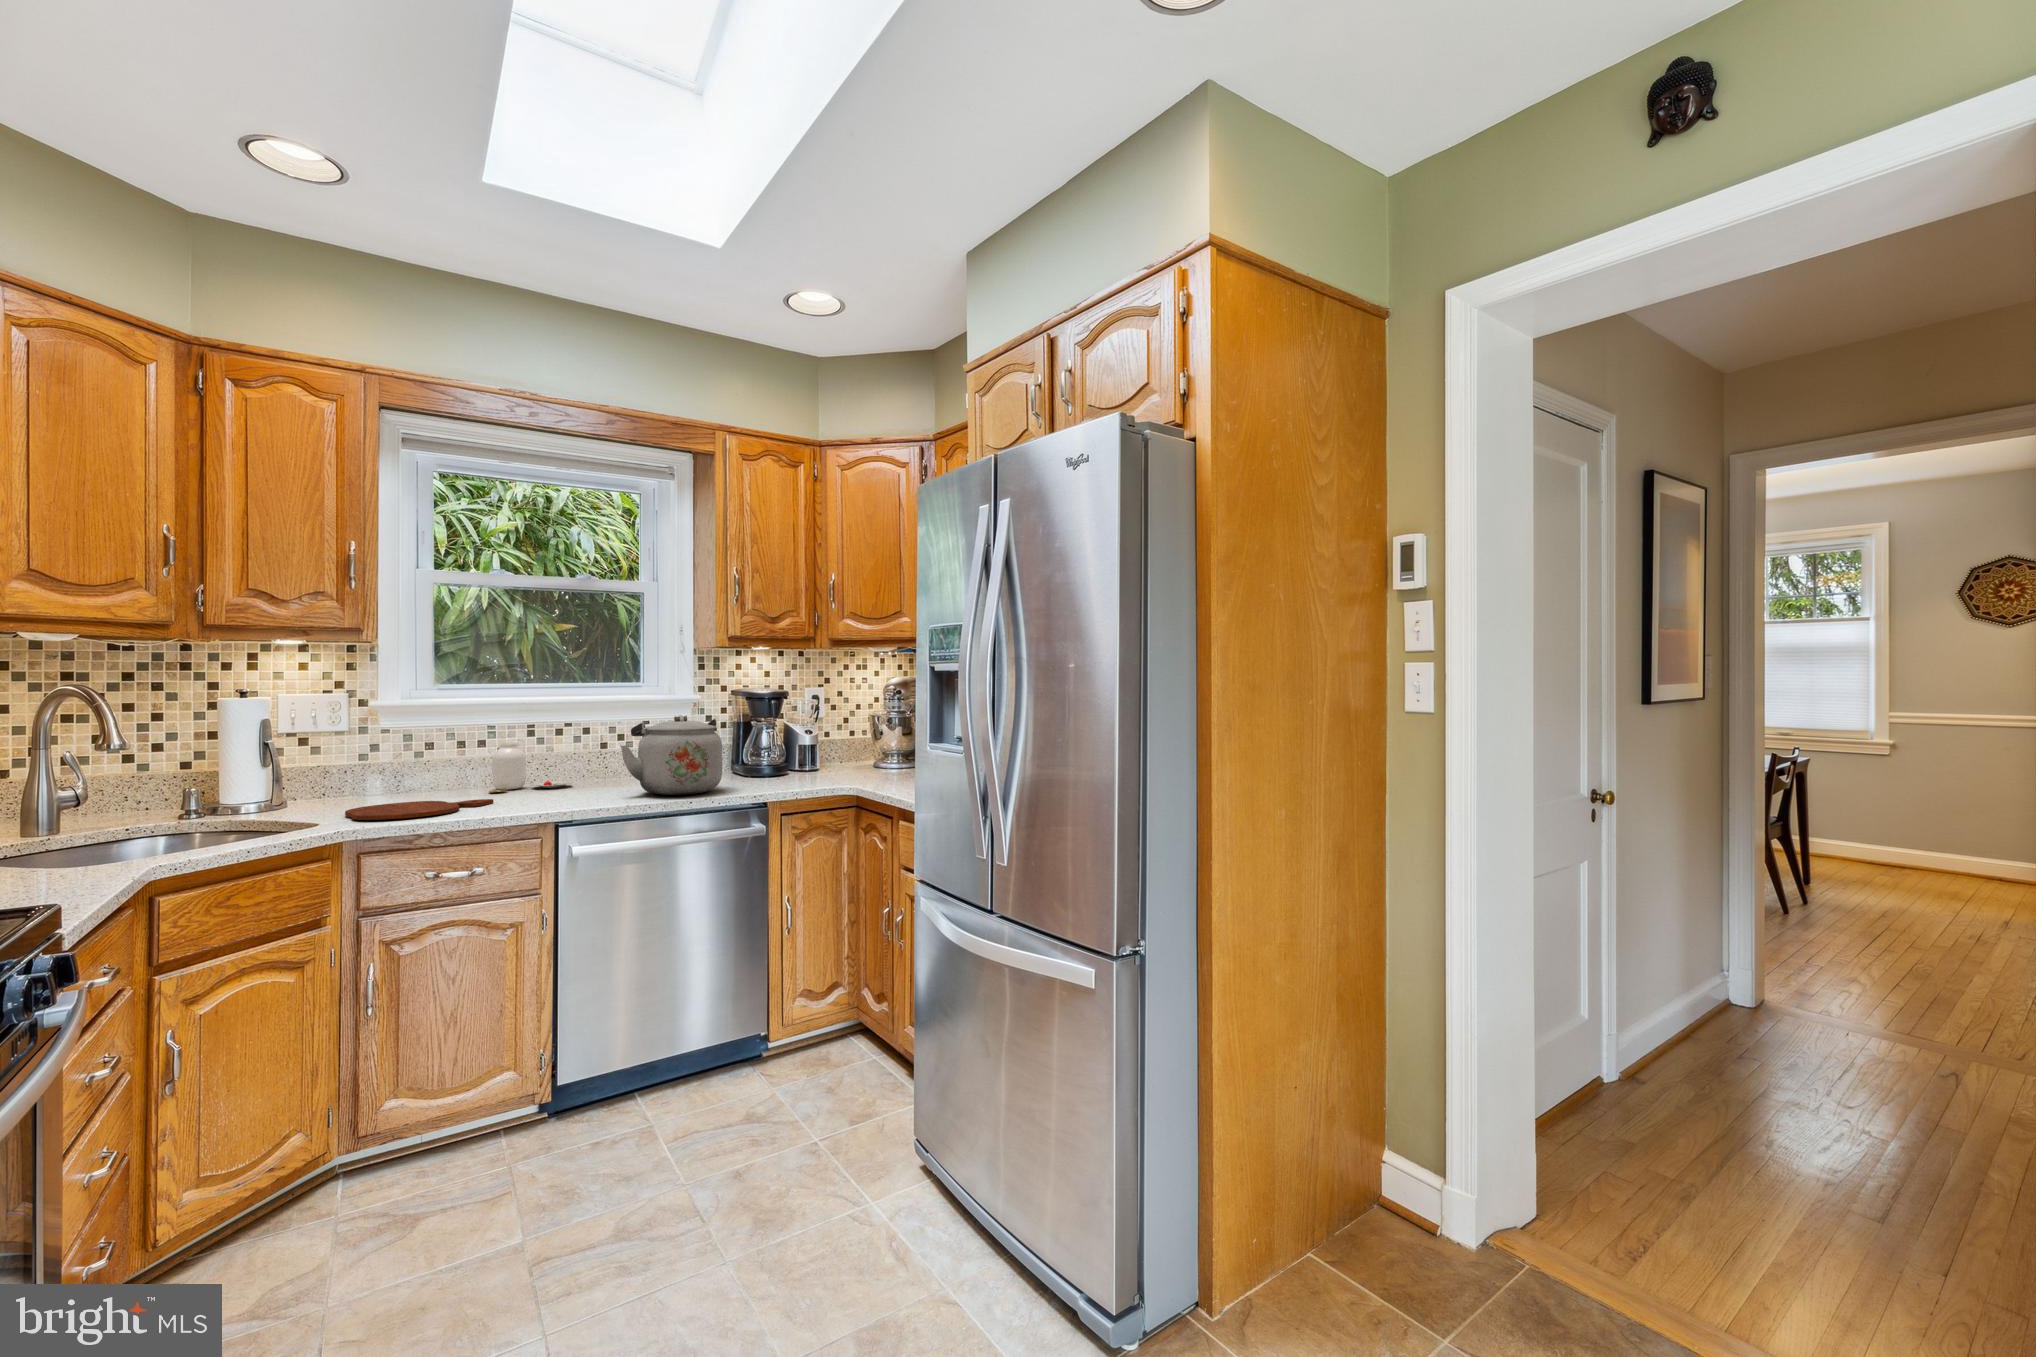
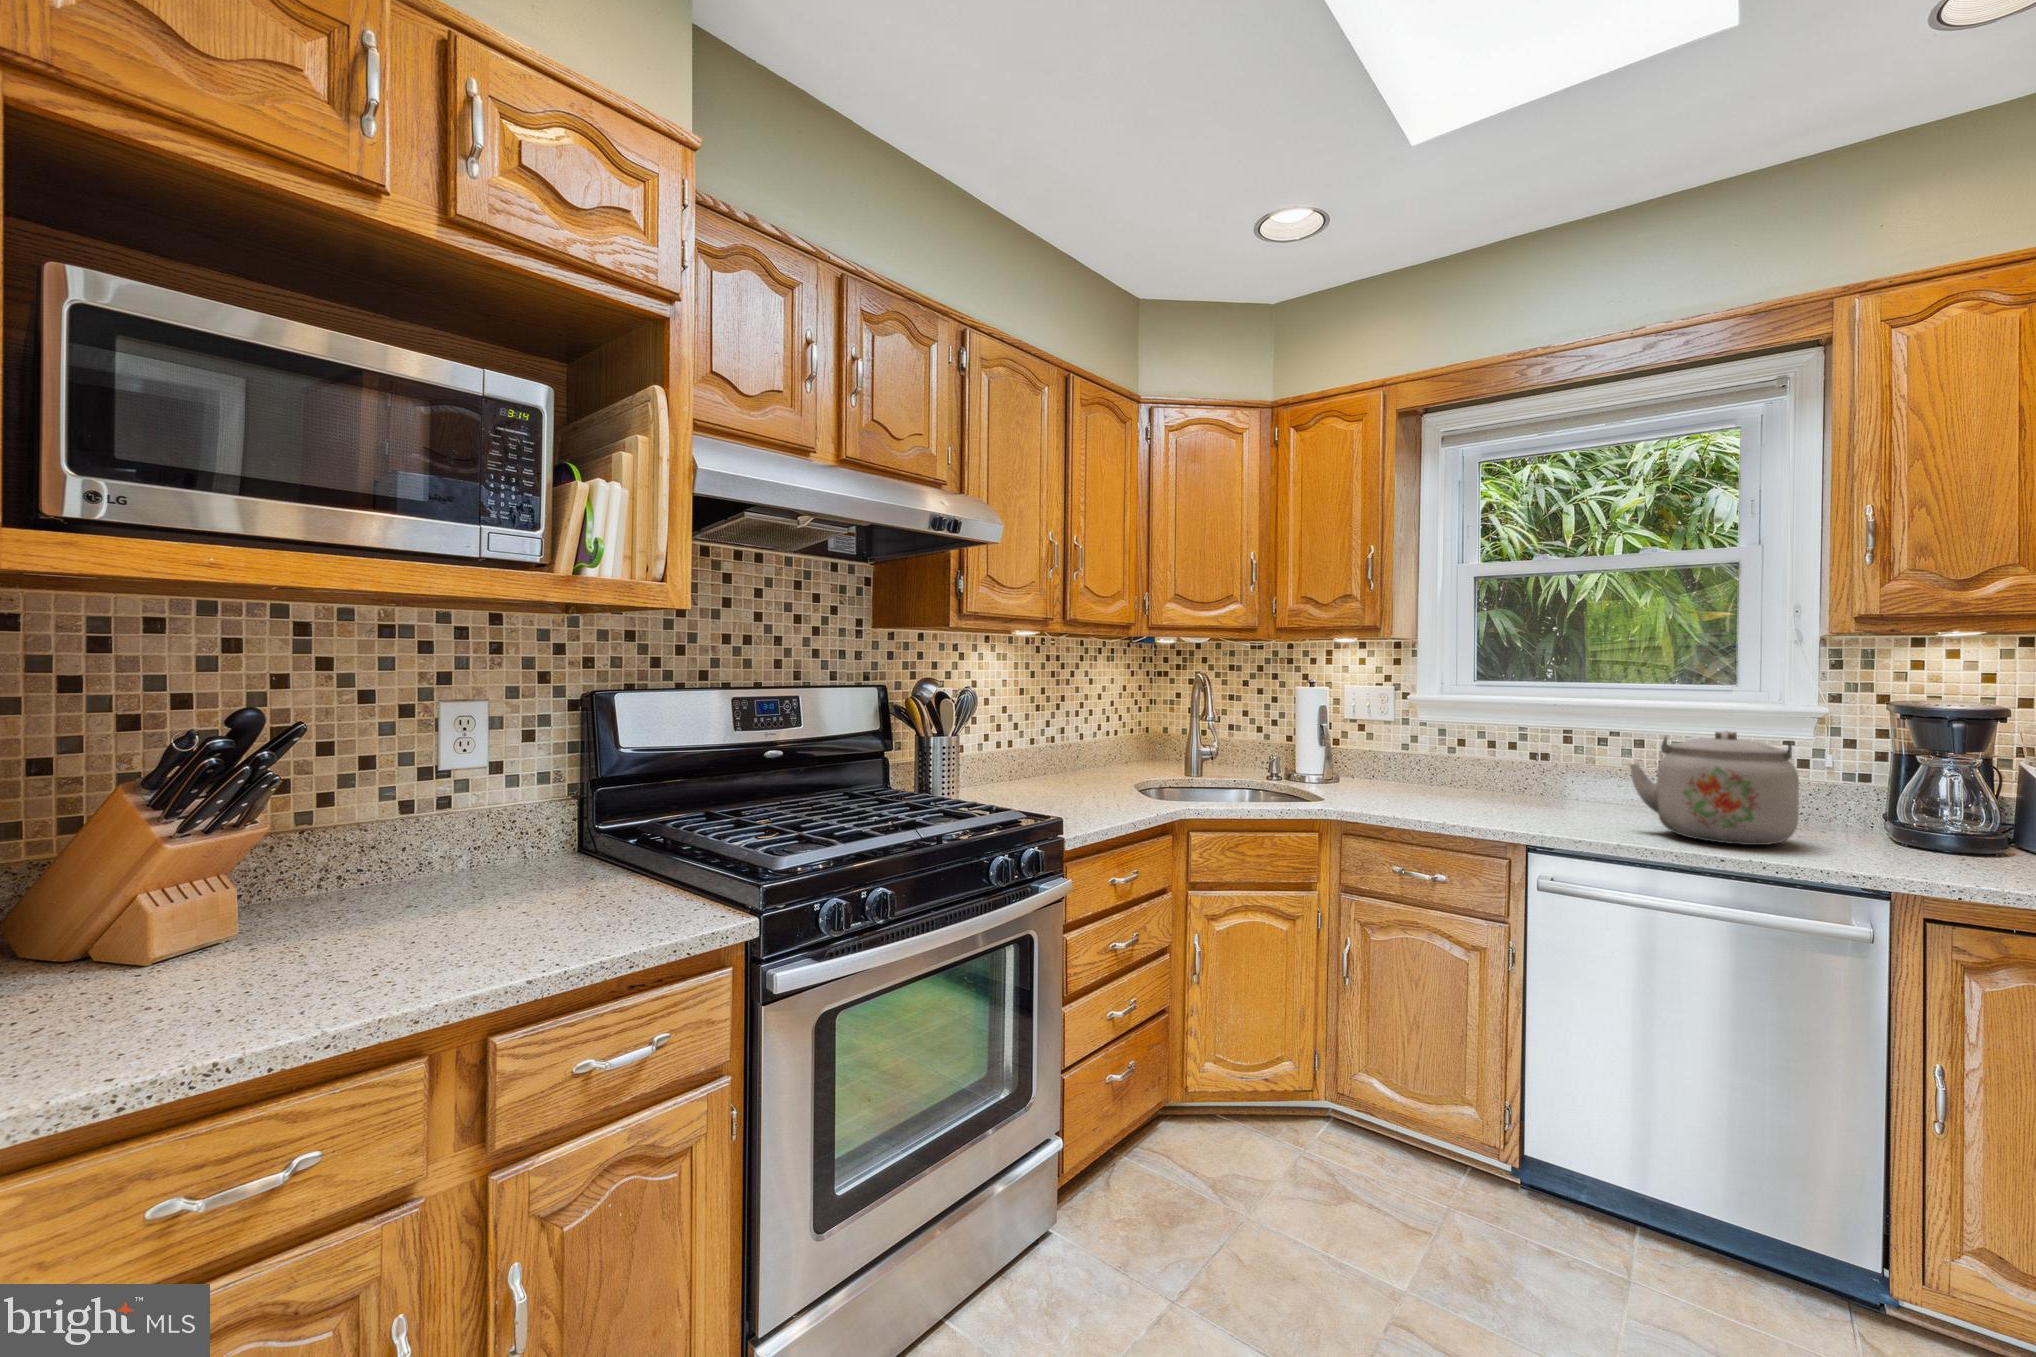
jar: present [489,743,572,793] -> none [1504,748,1606,805]
cutting board: present [345,799,494,820] -> none [1350,793,1486,811]

